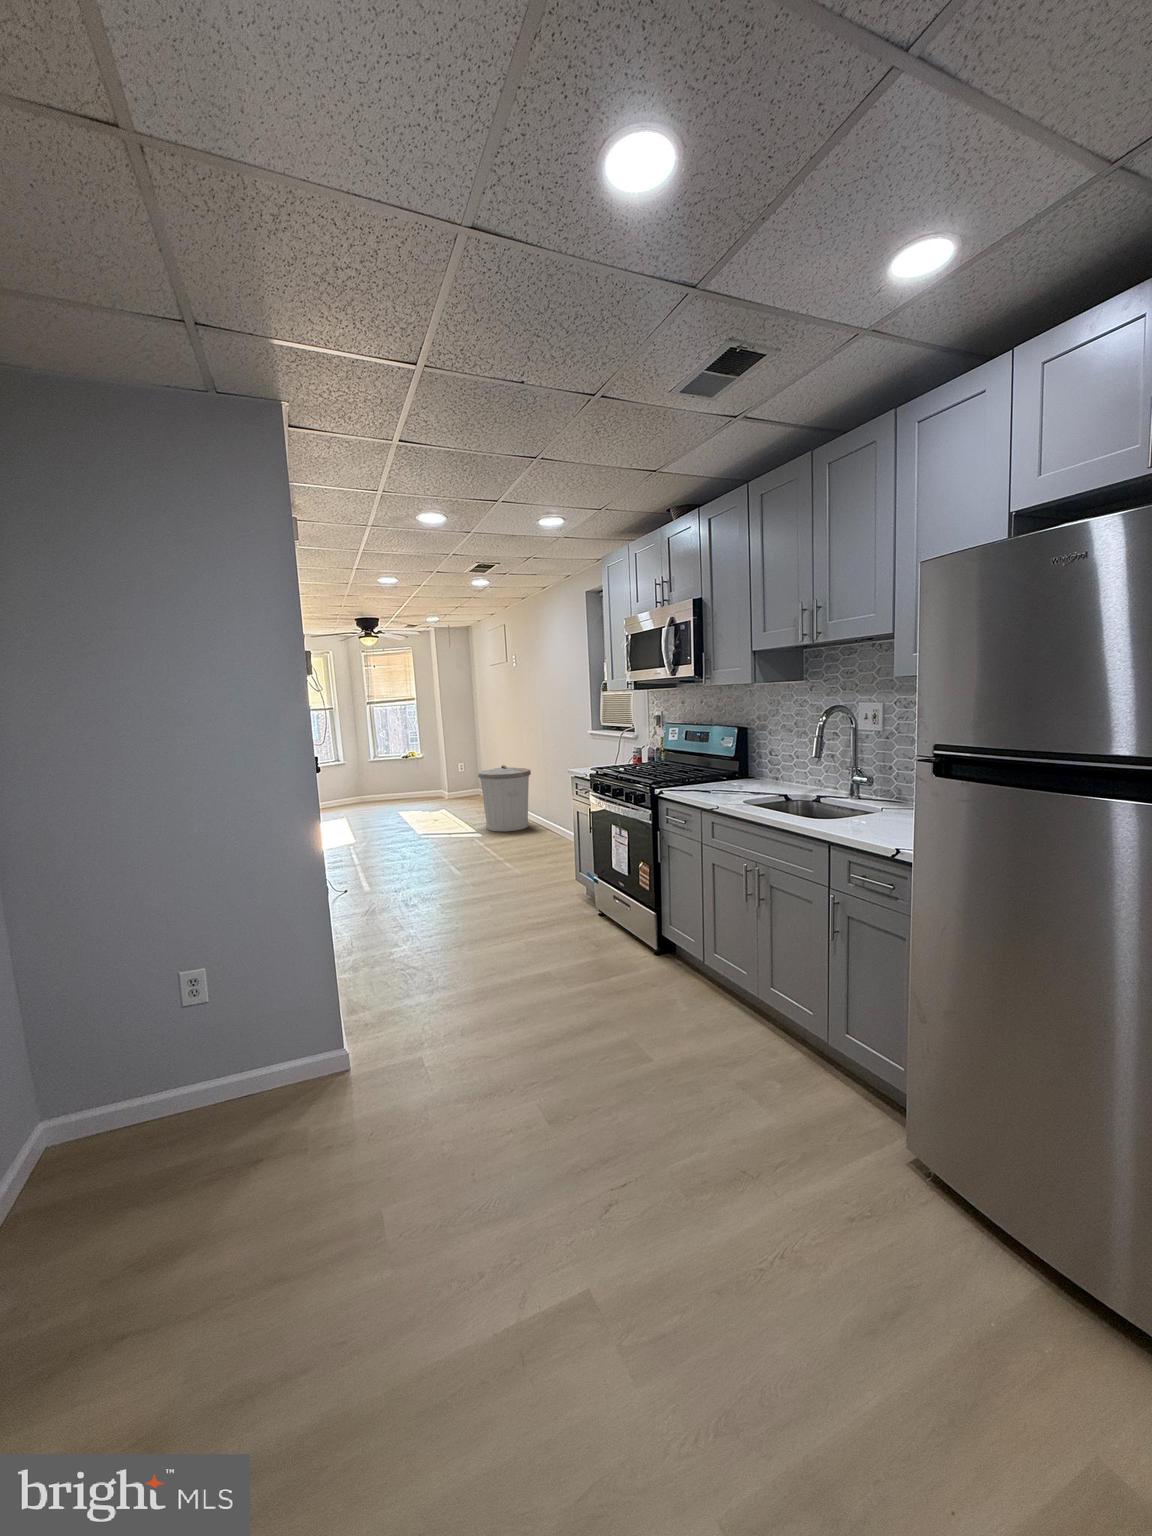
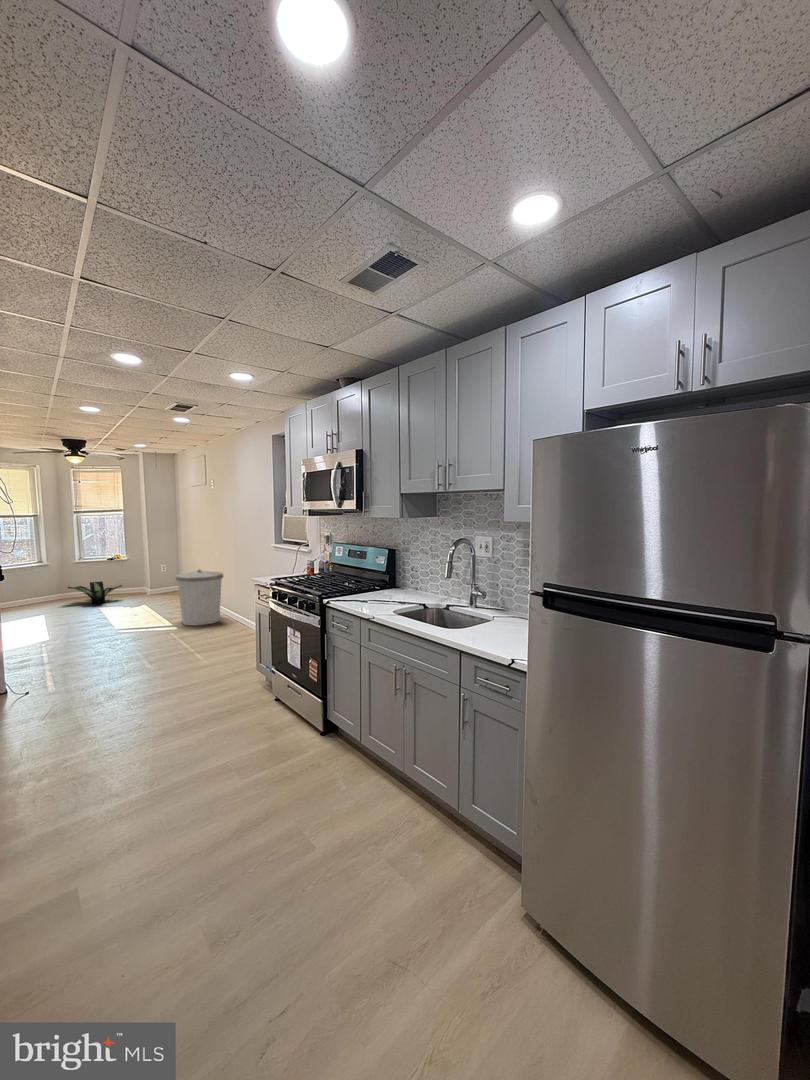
potted plant: none [367,782,420,808] -> present [68,582,122,604]

